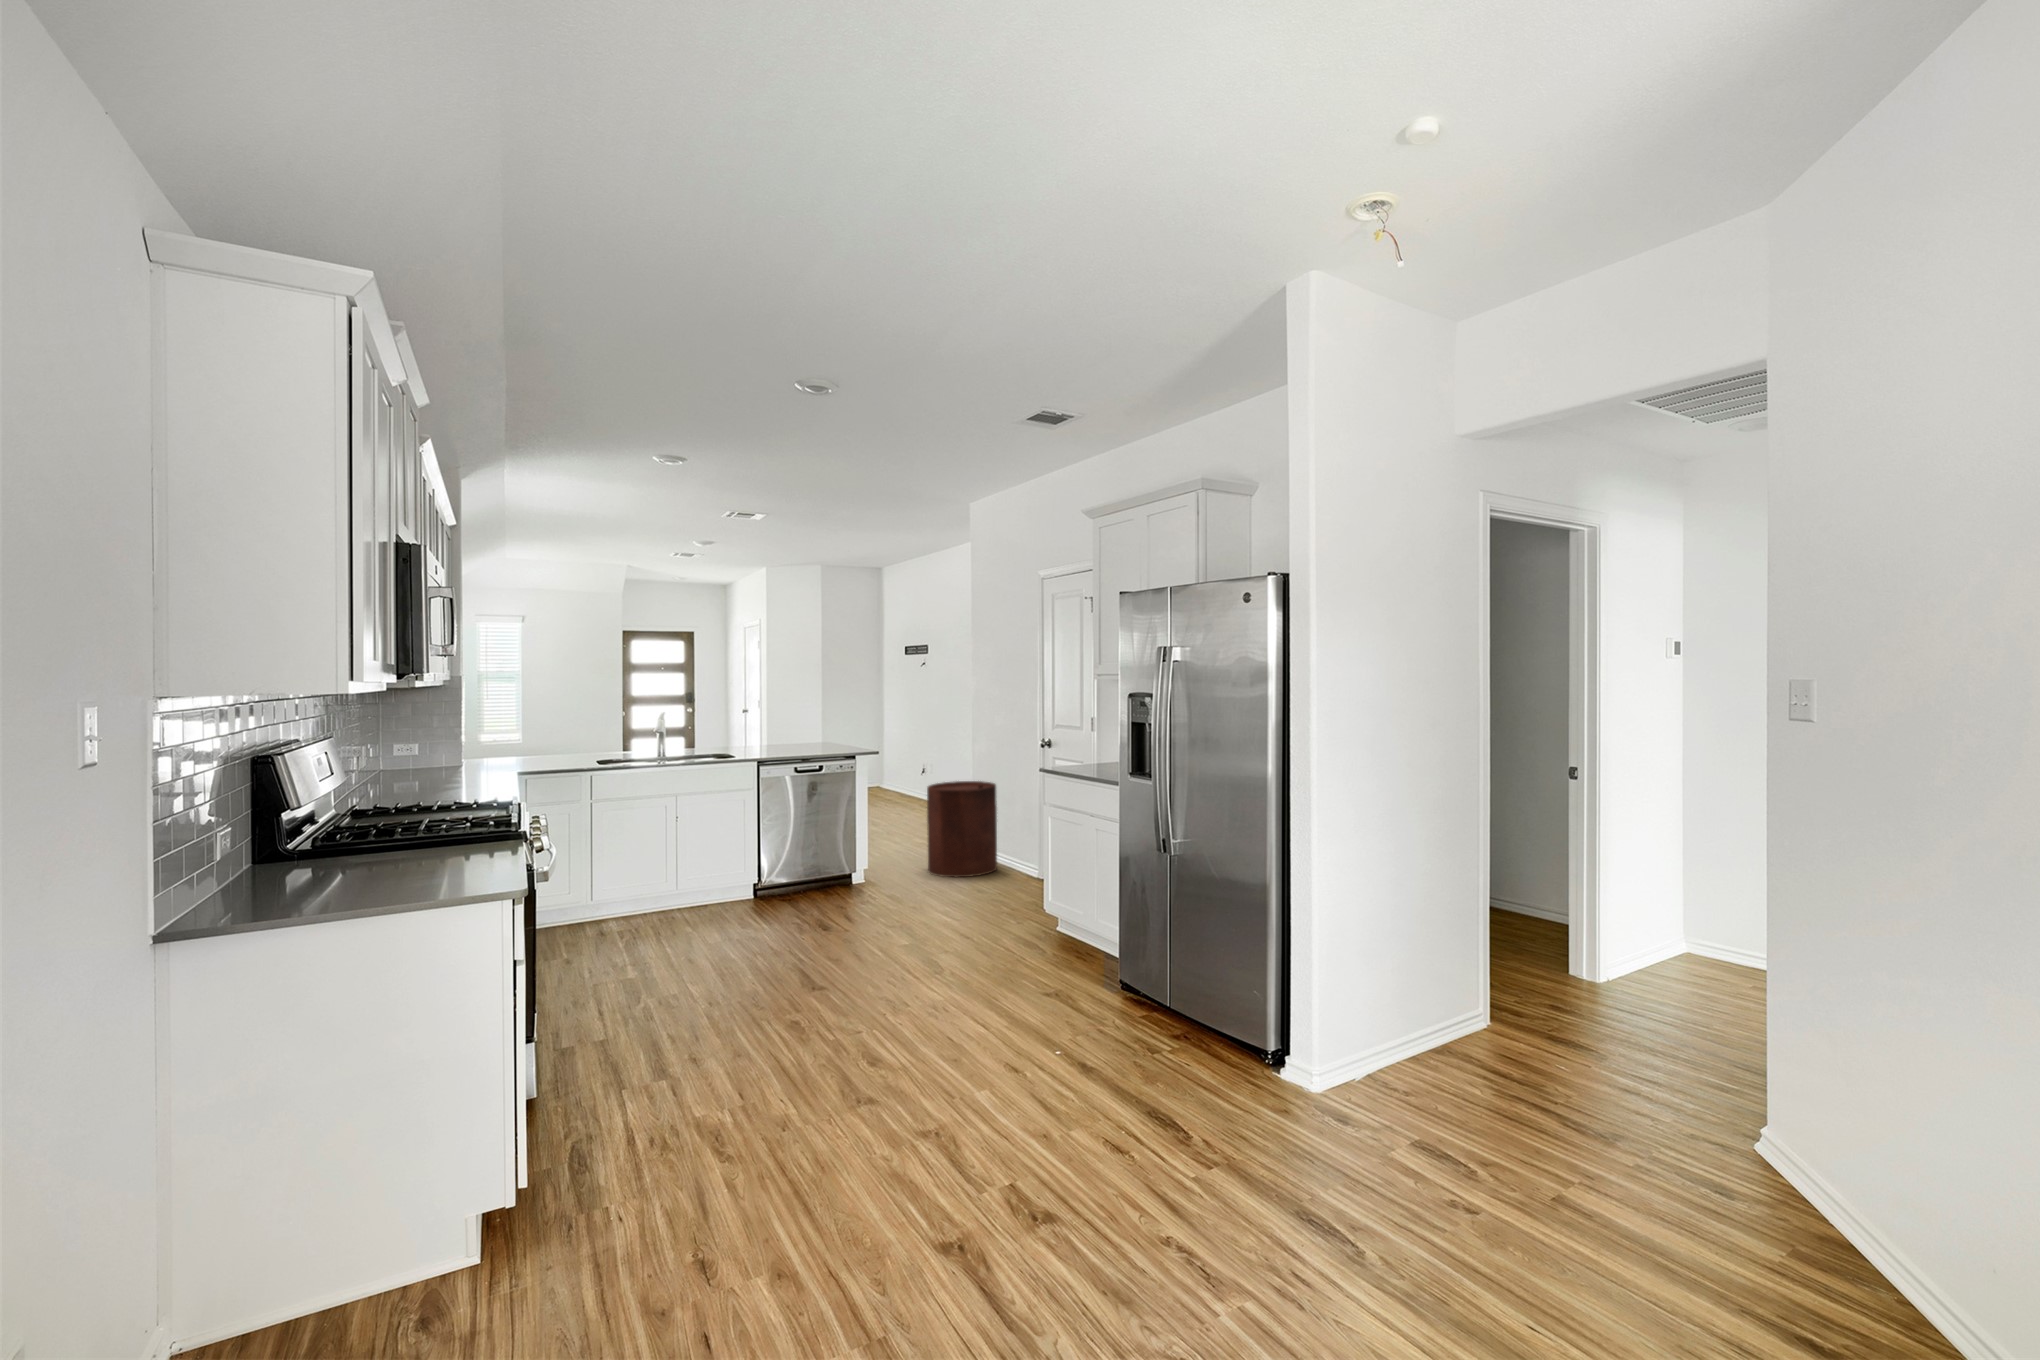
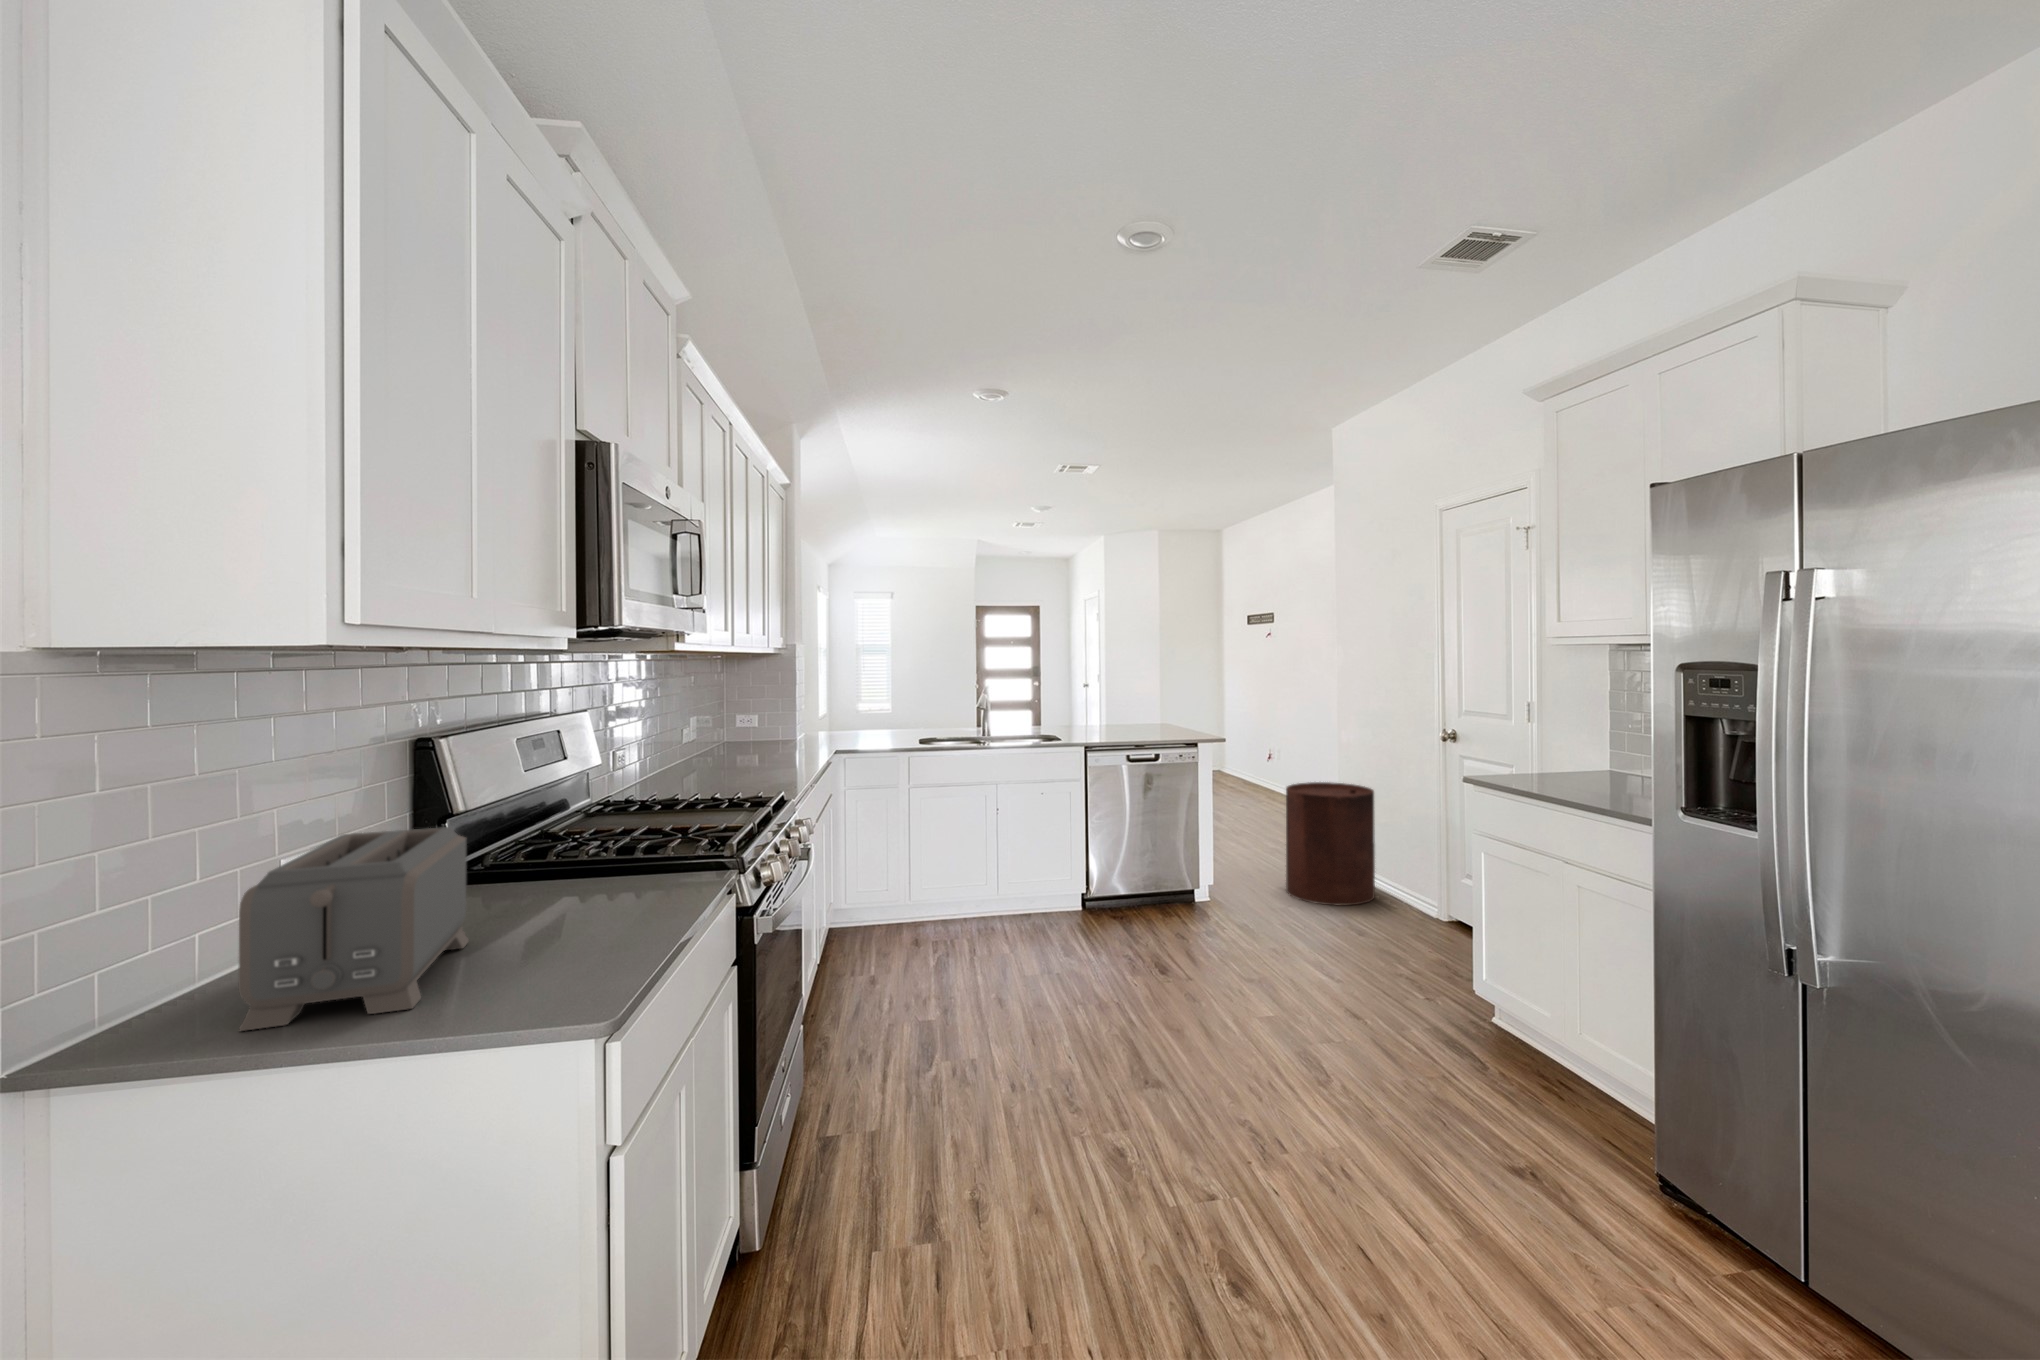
toaster: none [277,801,384,906] -> present [239,827,469,1031]

